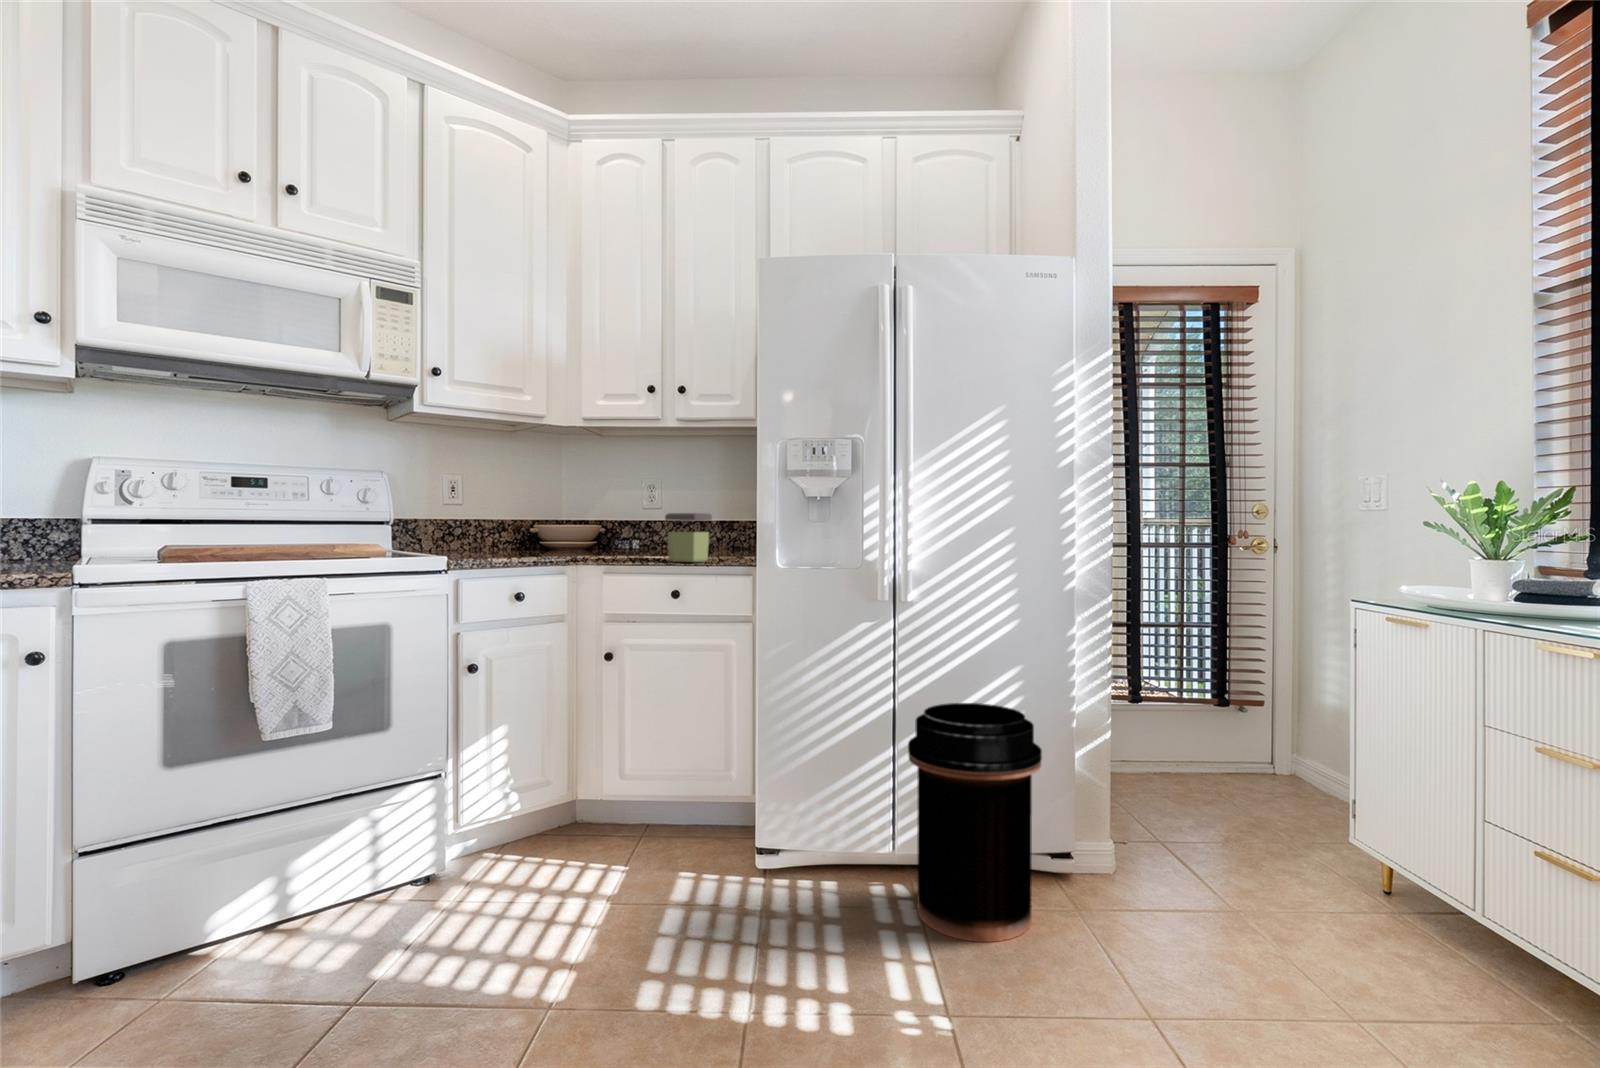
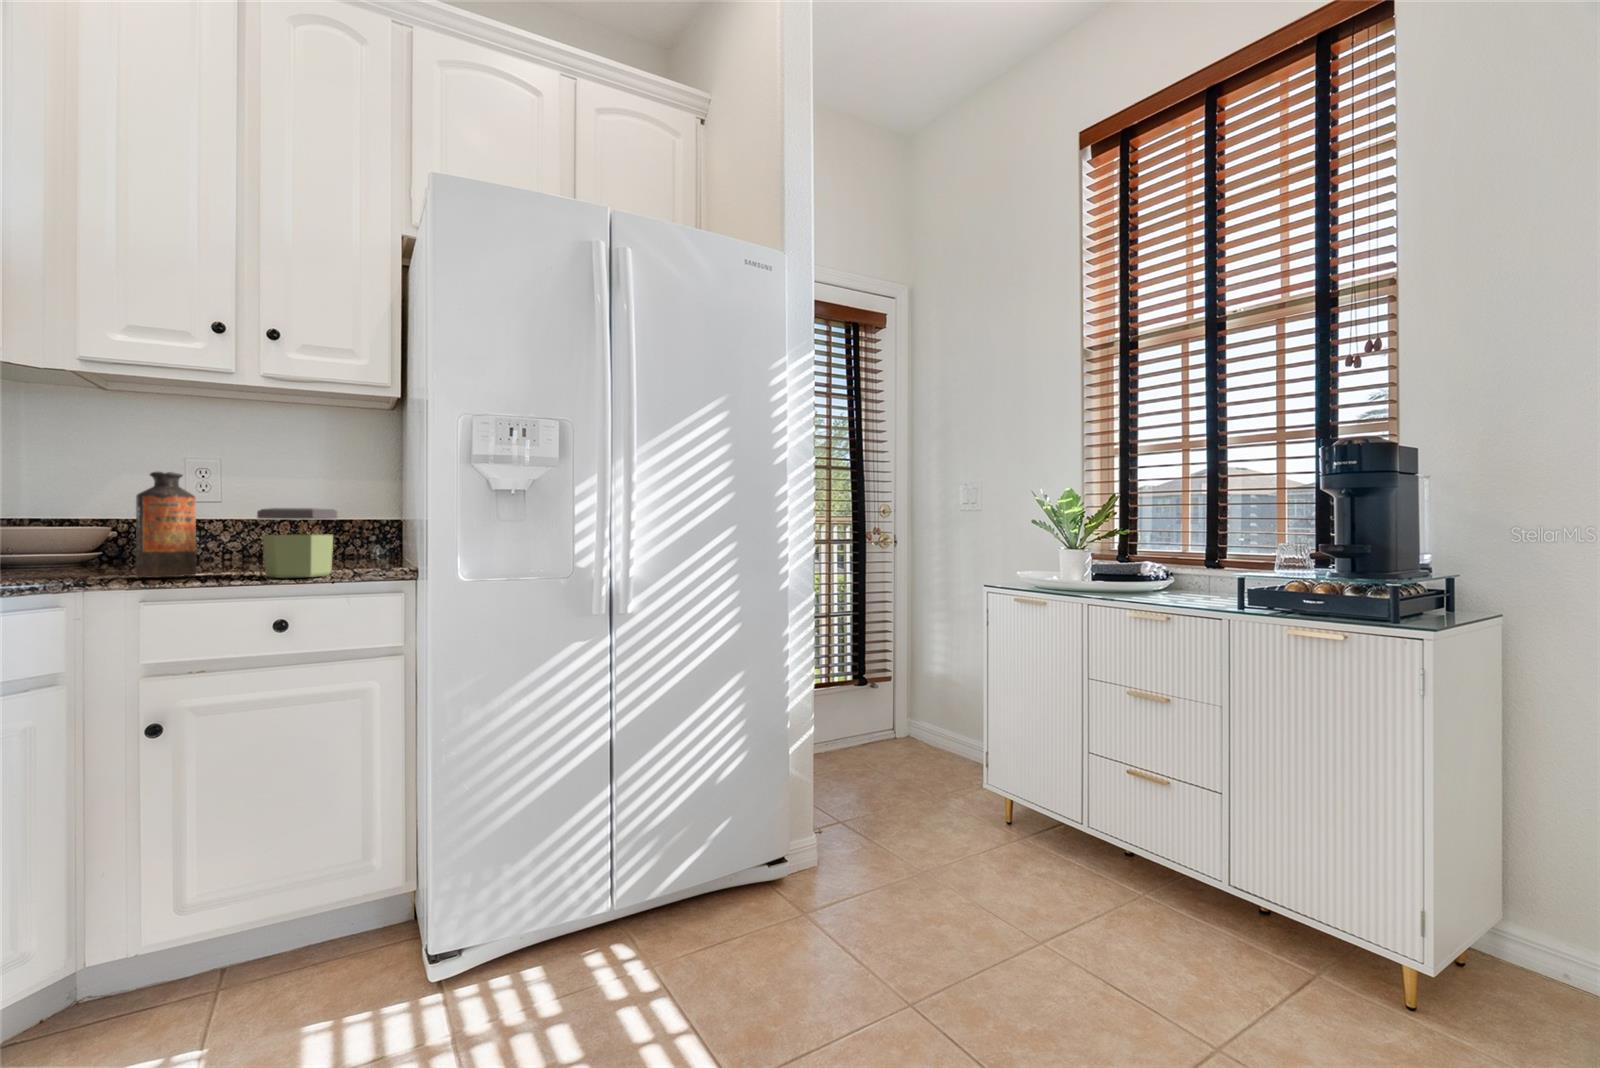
bottle: none [601,489,632,559] -> present [136,472,196,577]
trash can: present [908,703,1042,942] -> none [643,723,791,1002]

